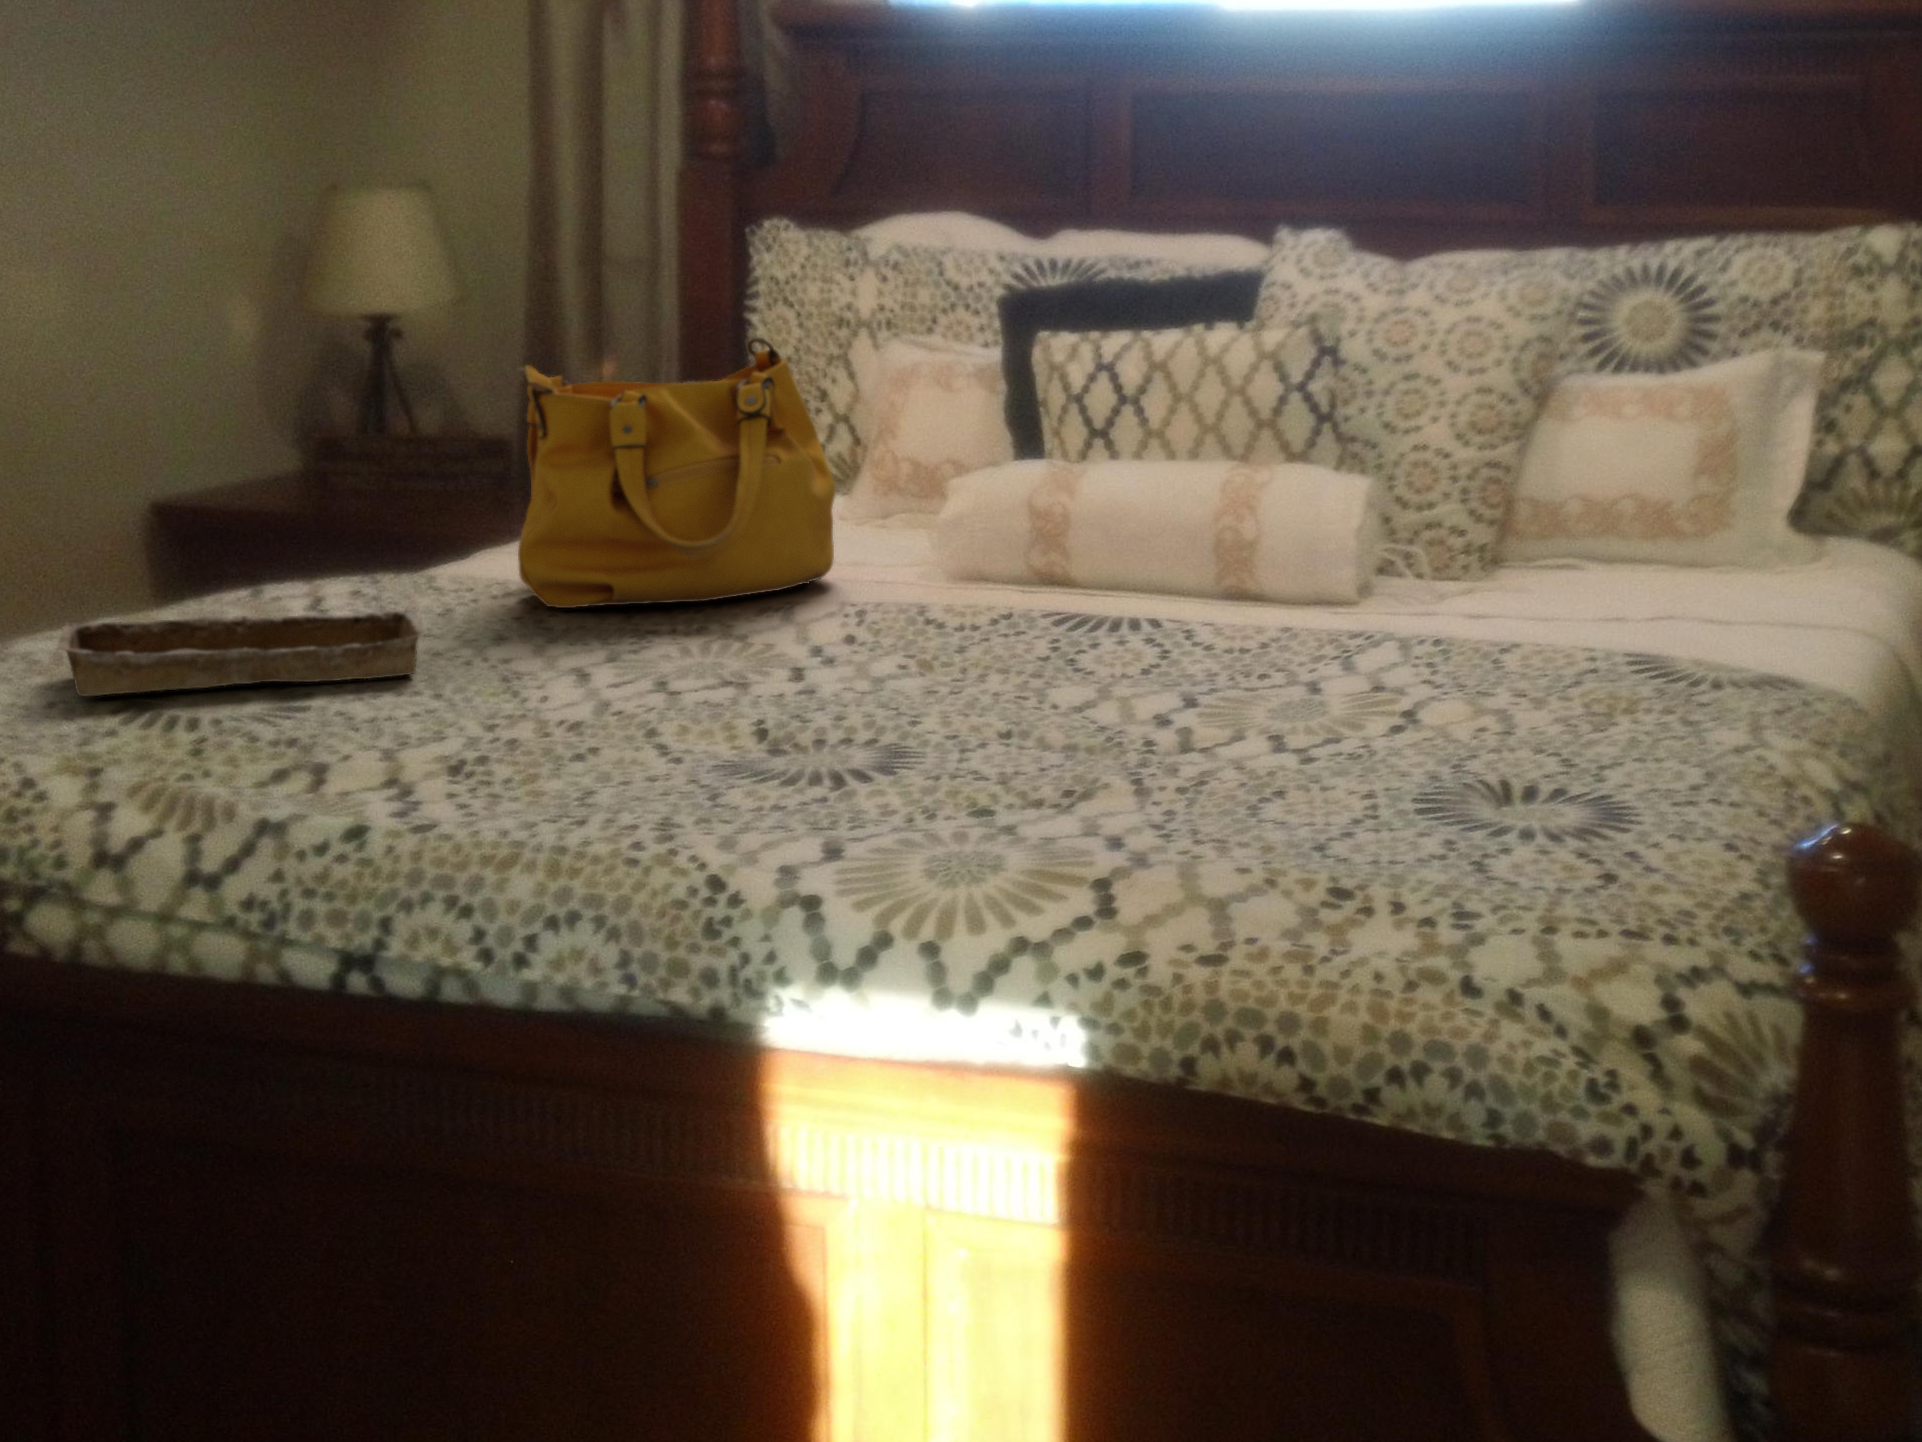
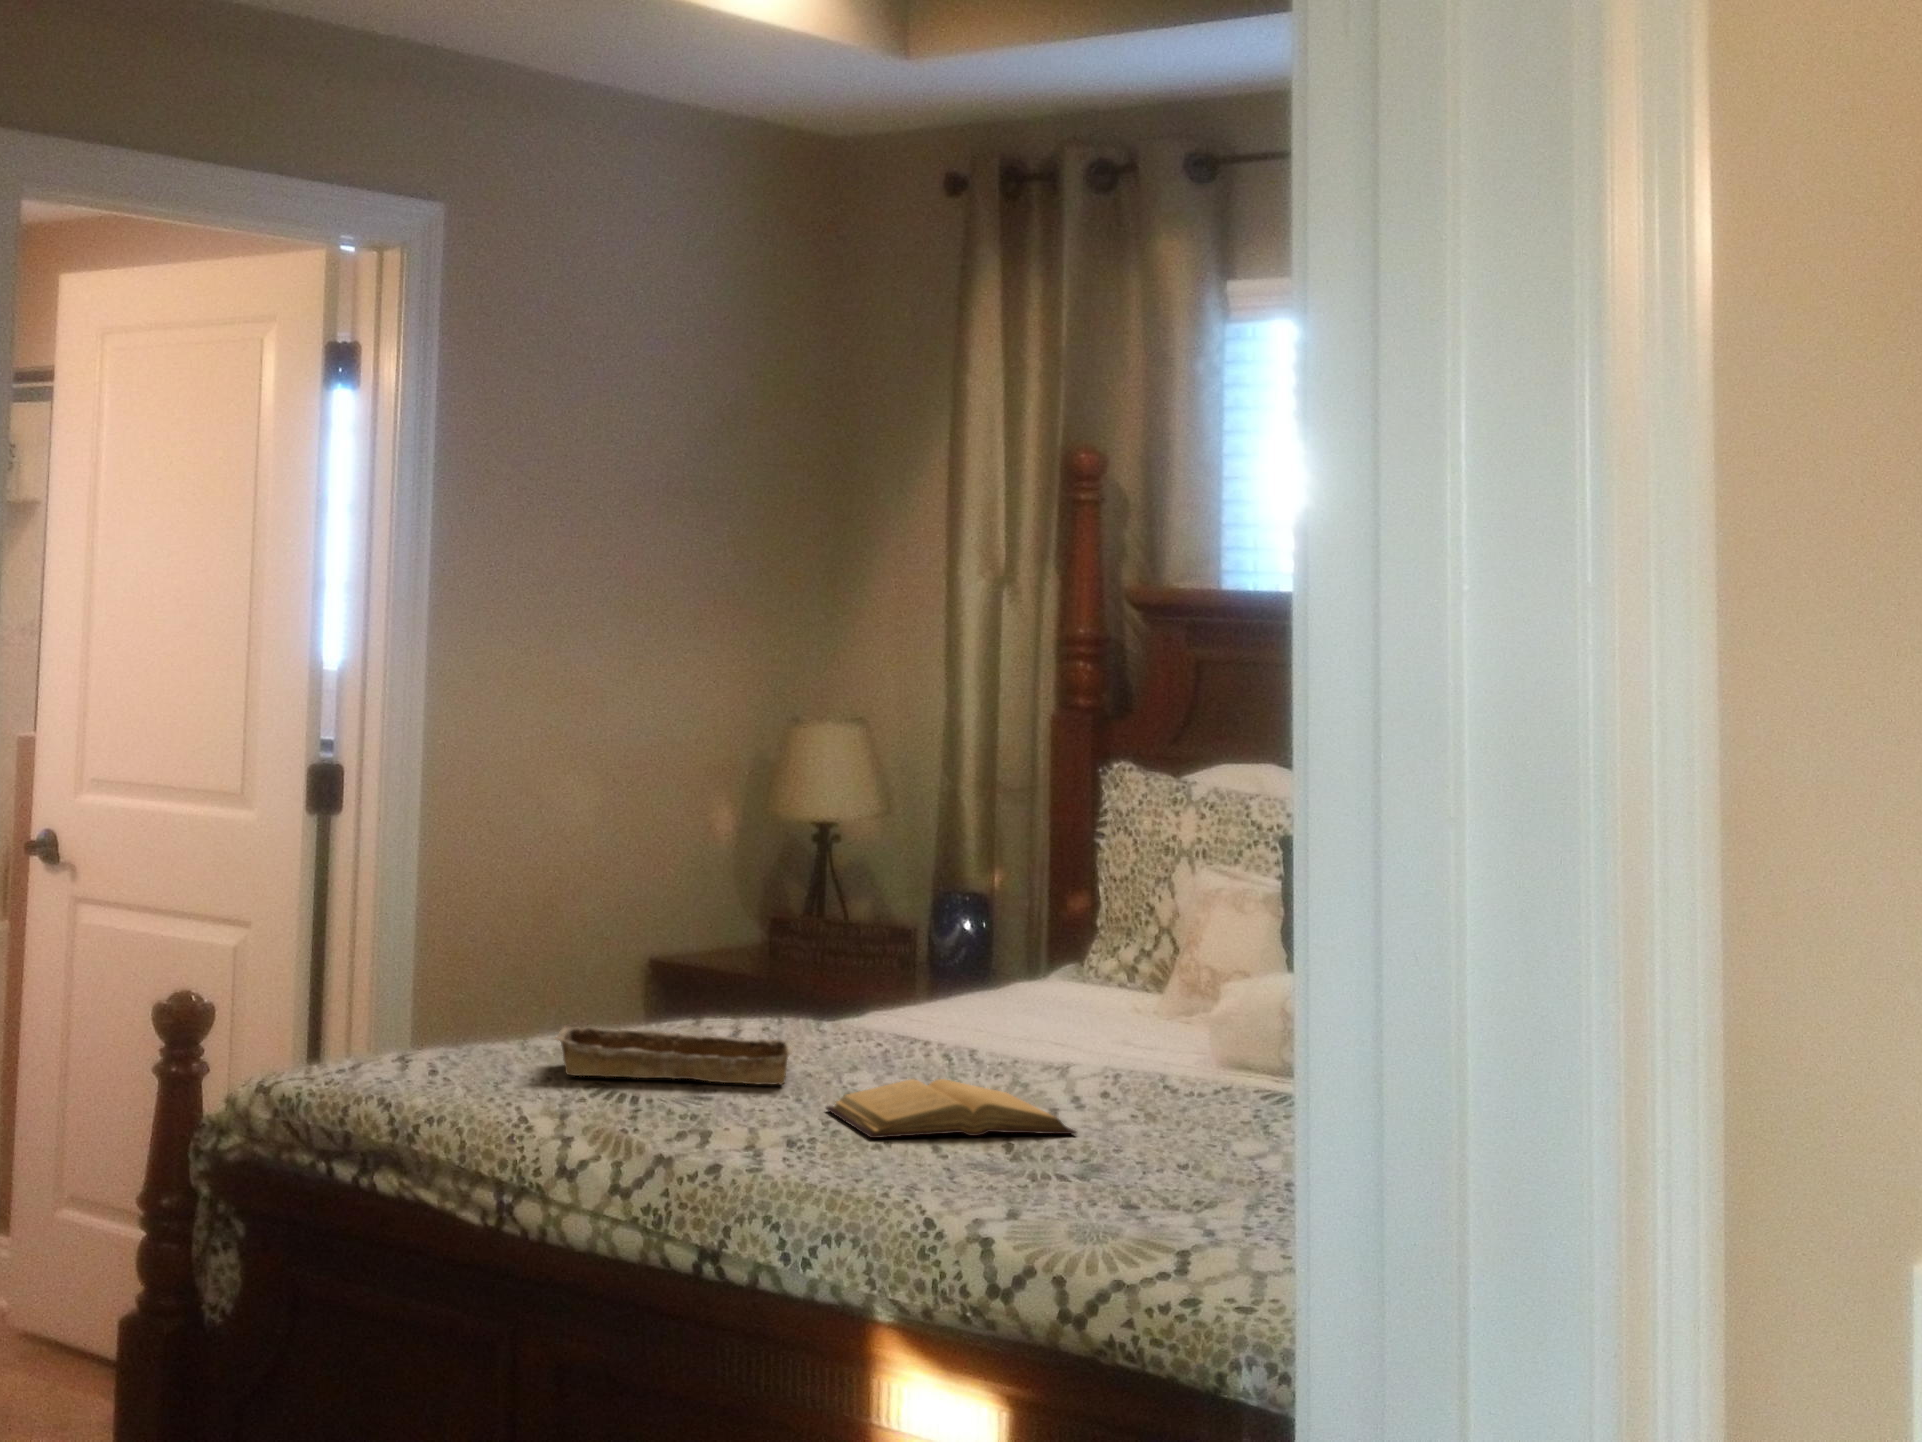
handbag: present [517,338,835,608] -> none [875,854,1121,1058]
book: none [489,648,849,748] -> present [826,1079,1077,1138]

